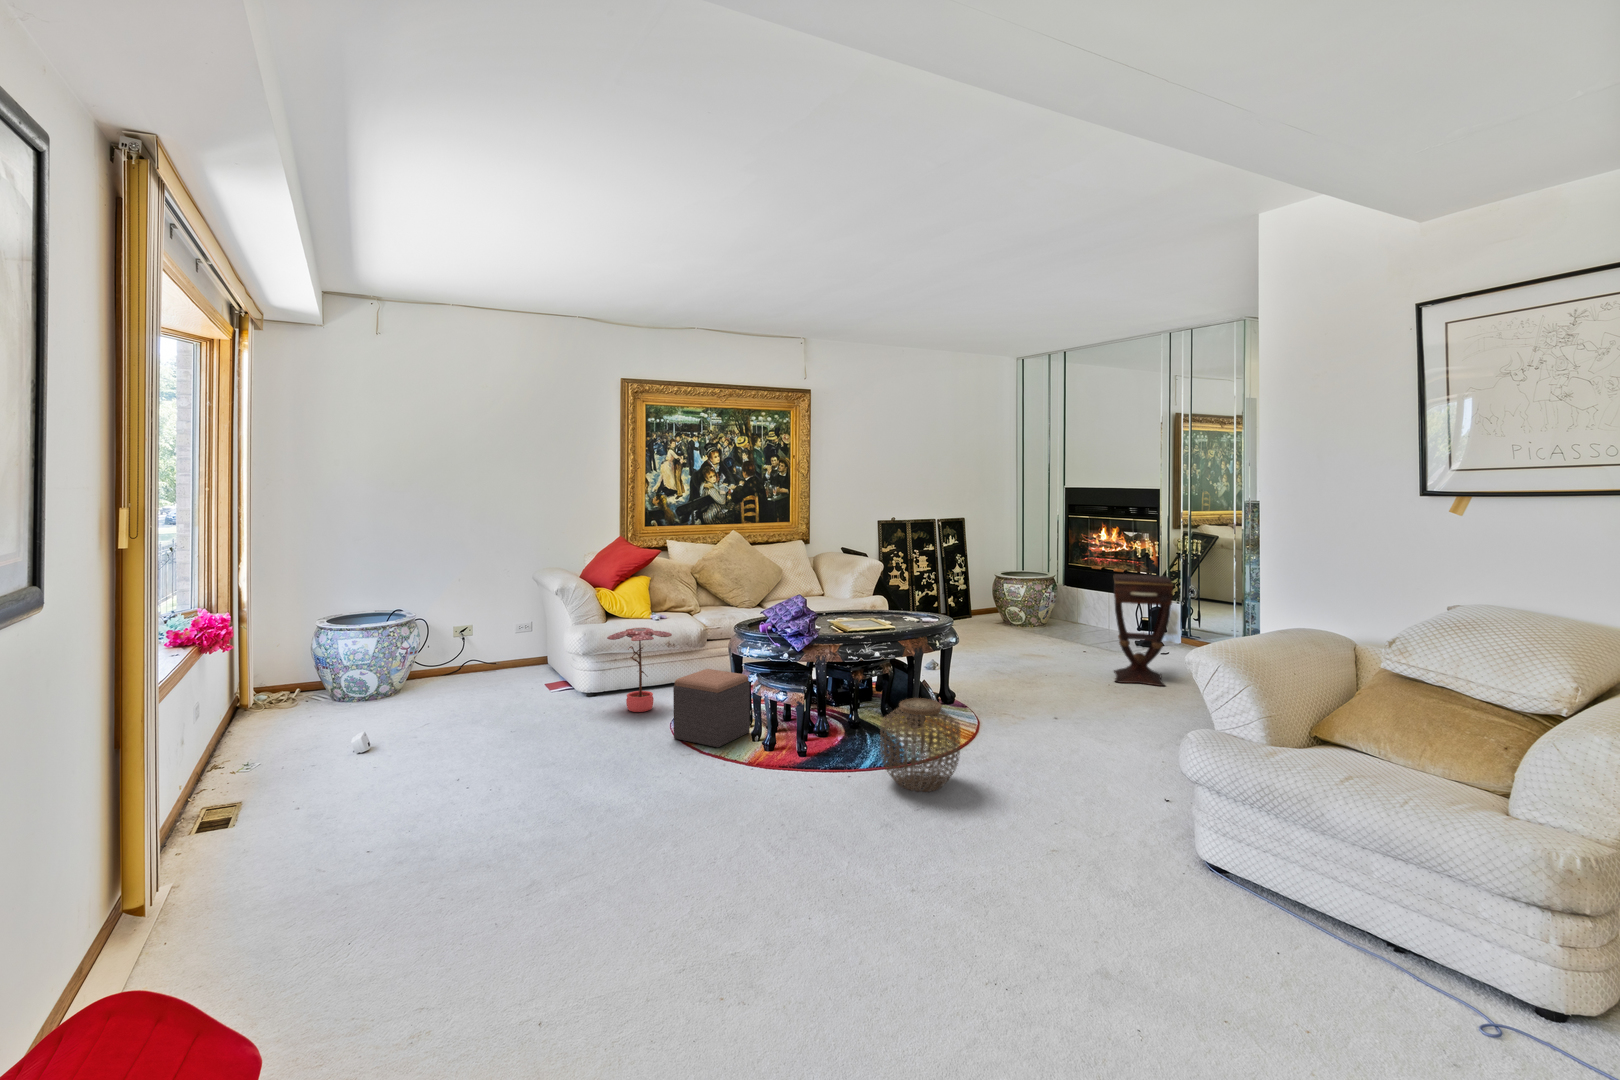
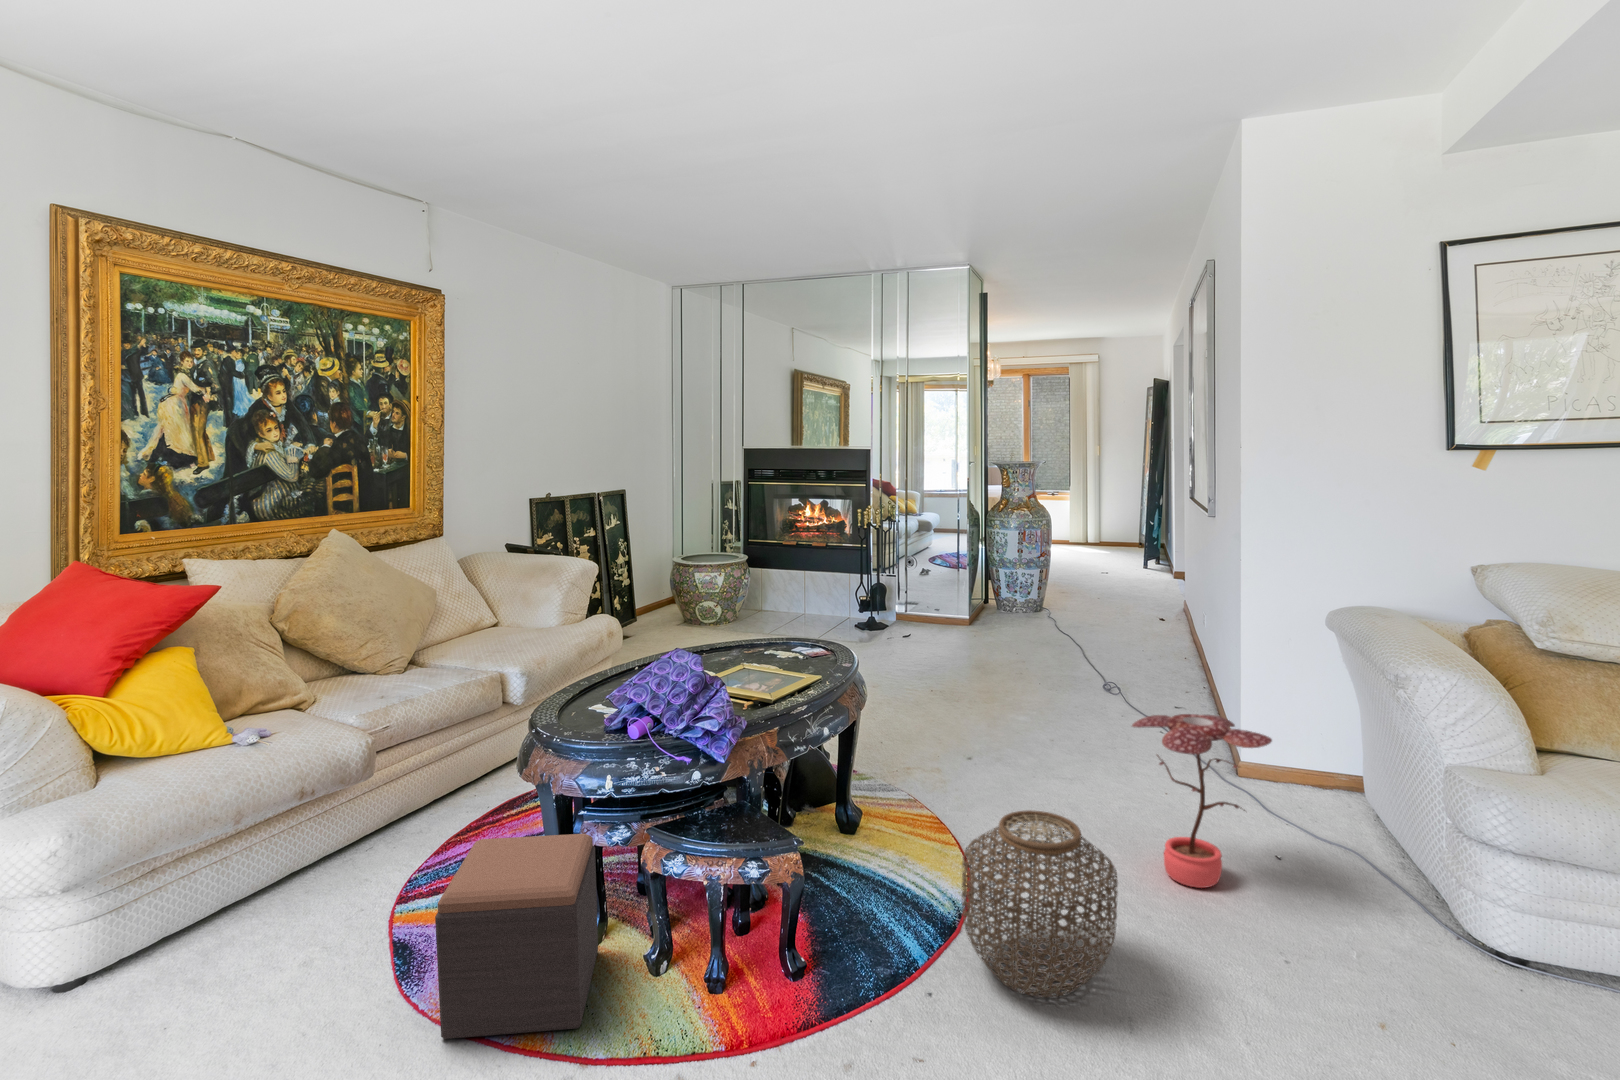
side table: present [1114,574,1173,686] -> none [920,552,1011,691]
potted plant: present [607,628,672,712] -> present [1132,714,1272,888]

